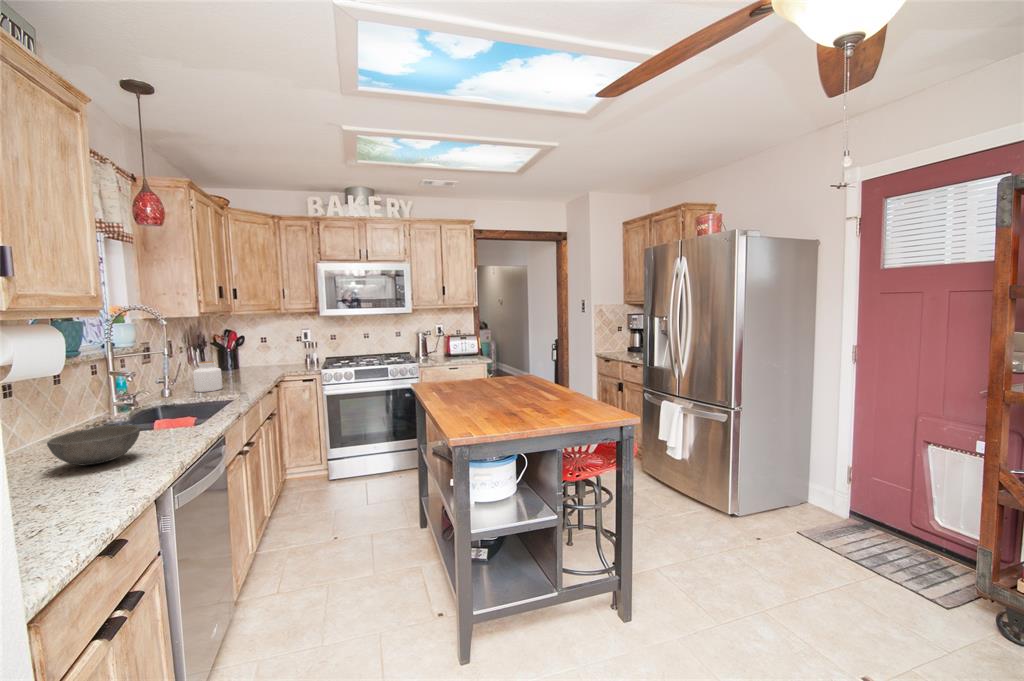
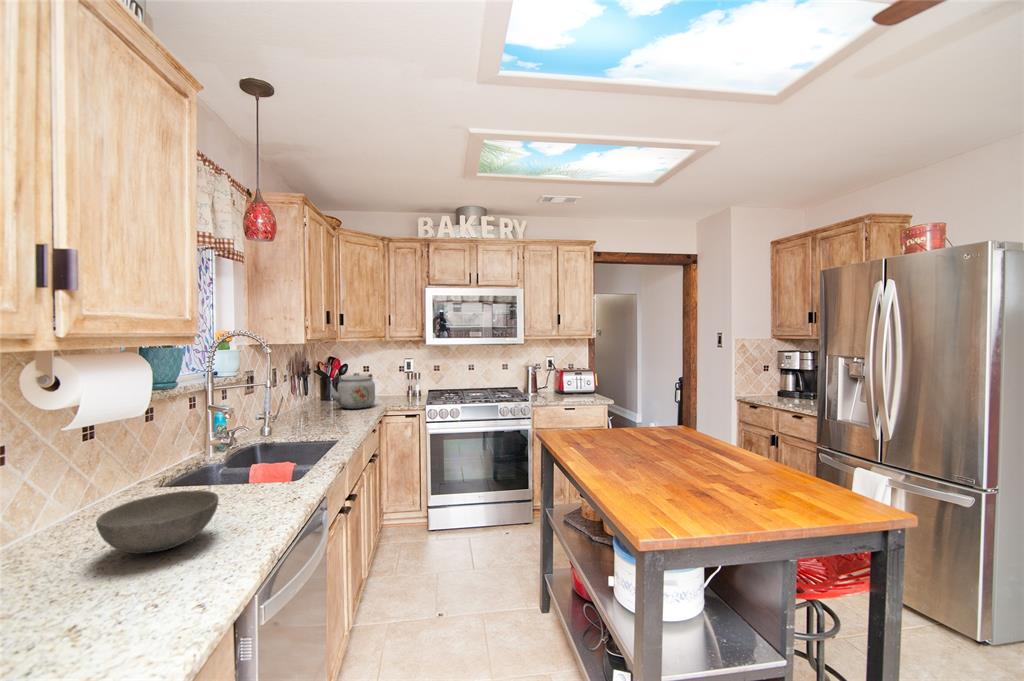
kettle: none [225,343,272,376] -> present [330,373,375,409]
jar: present [193,361,222,392] -> none [296,393,325,428]

